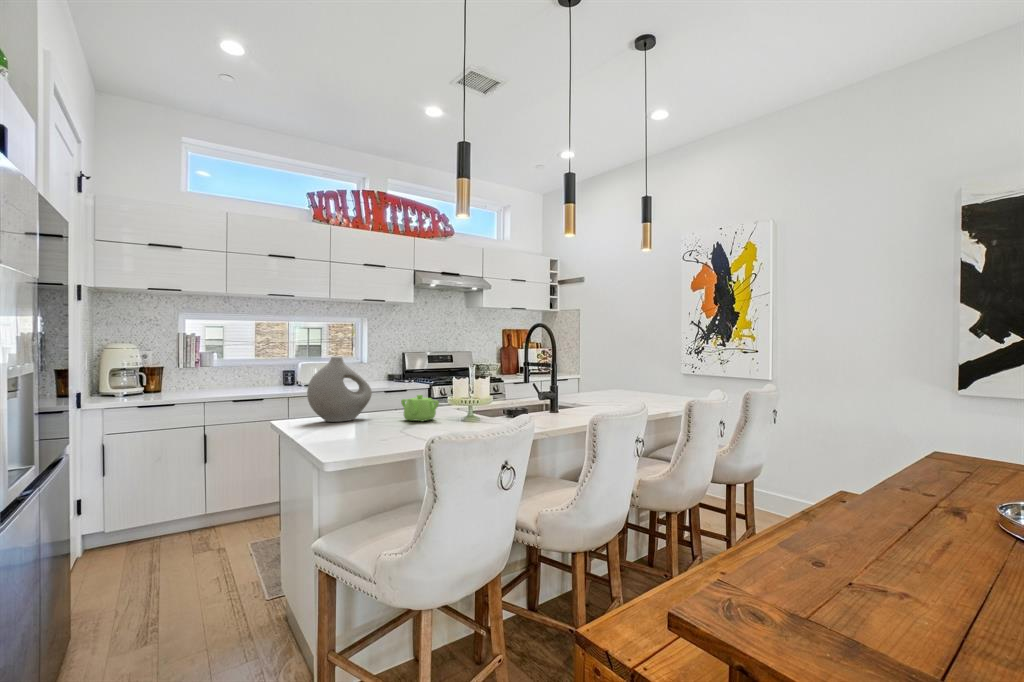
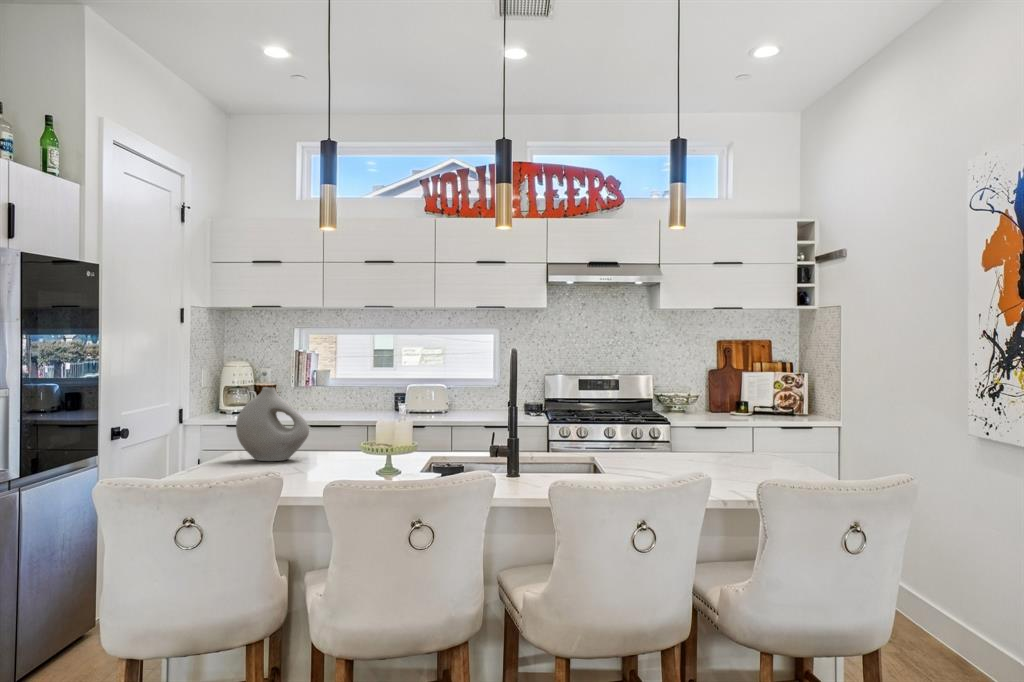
teapot: present [401,395,439,421] -> none [309,438,356,471]

